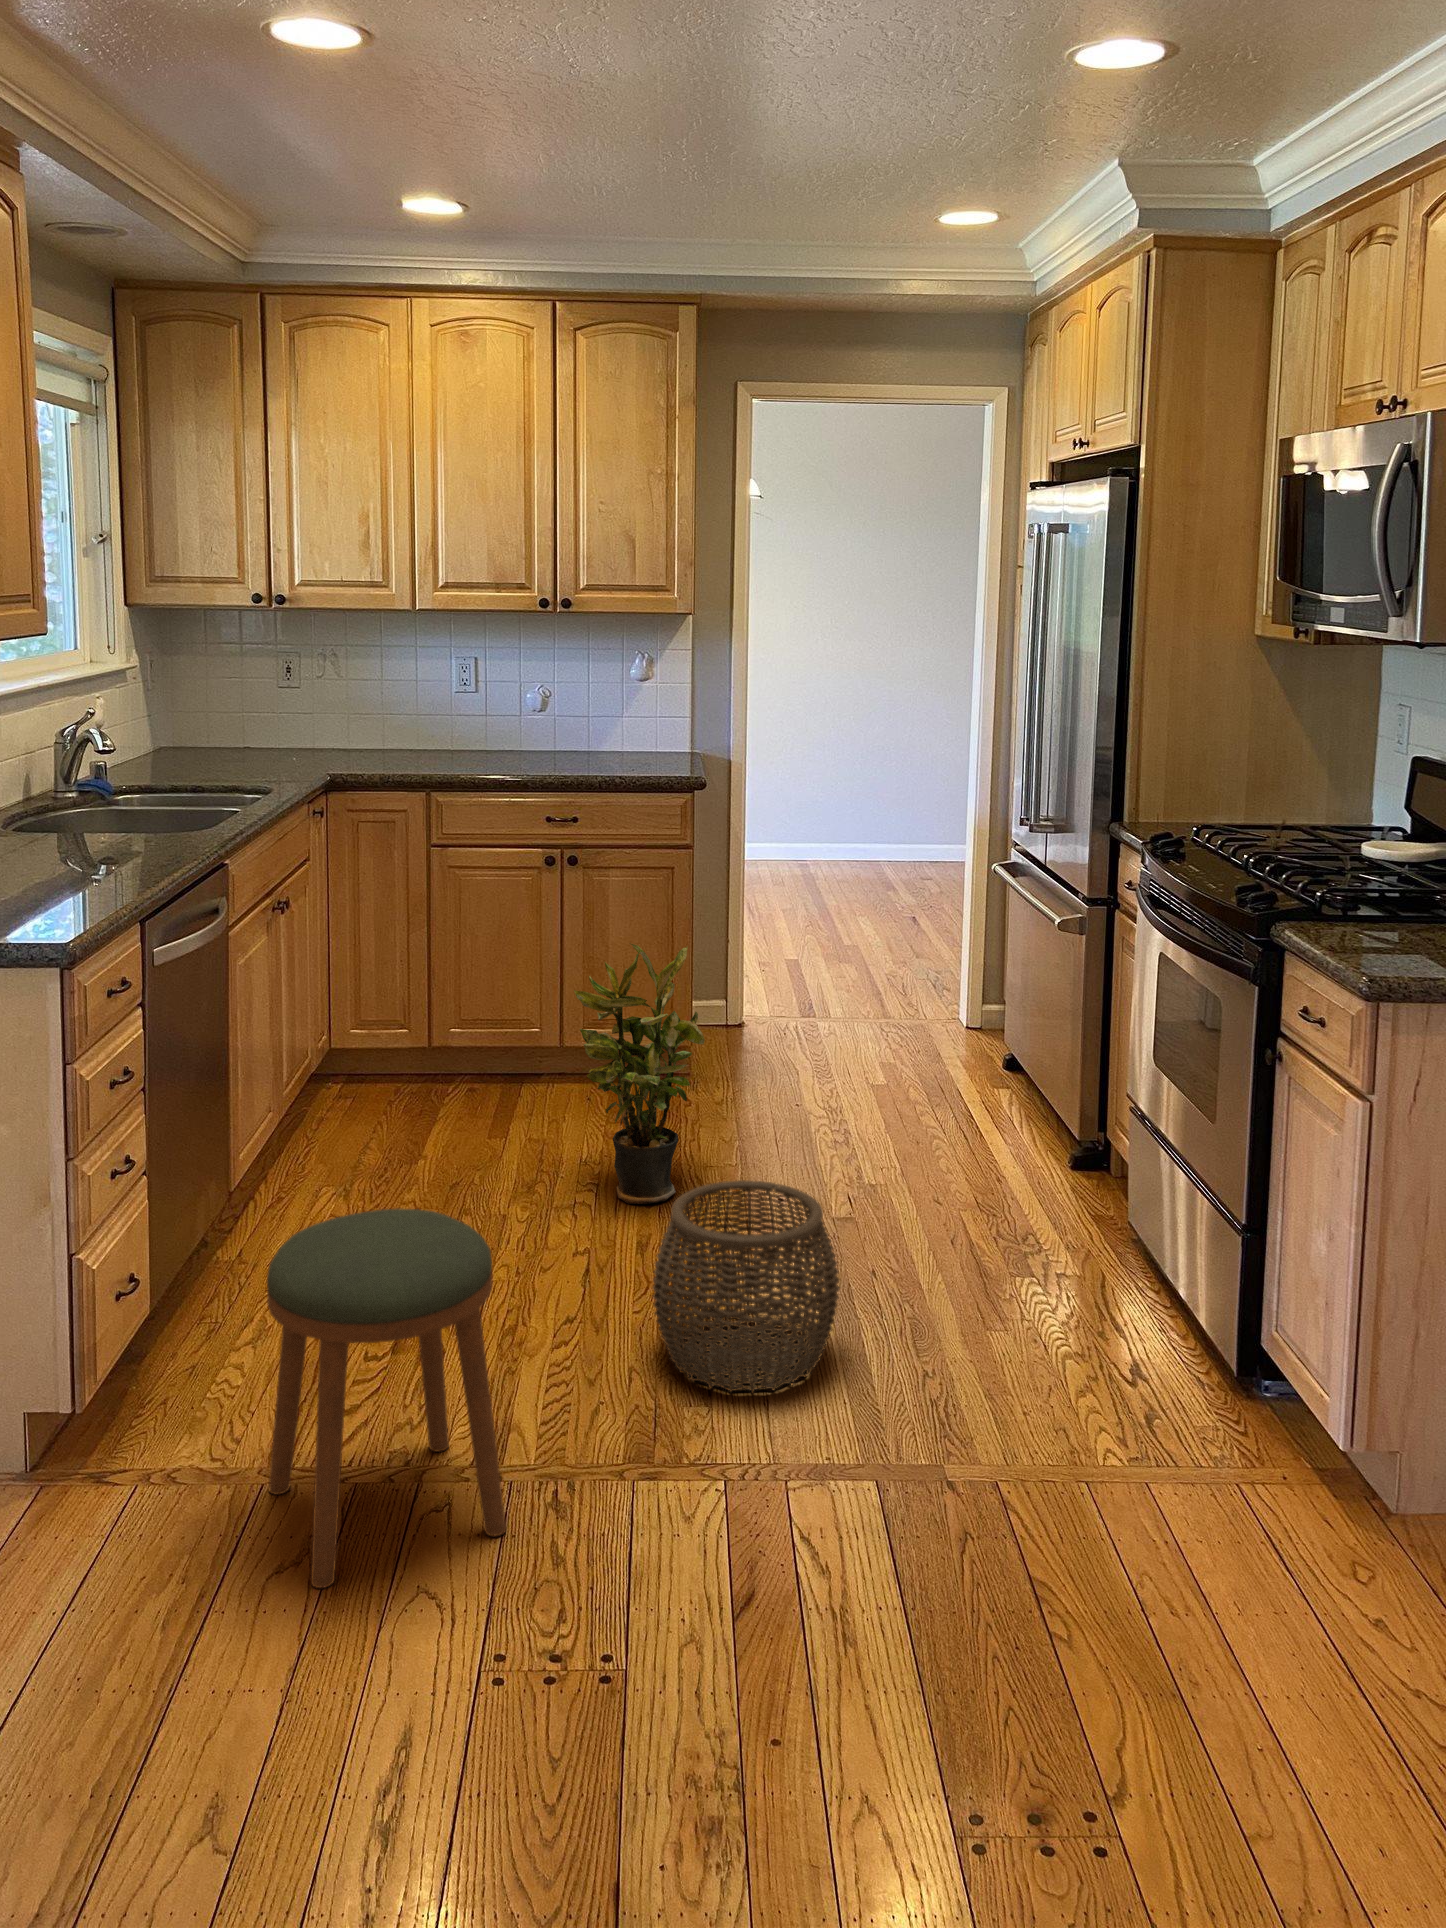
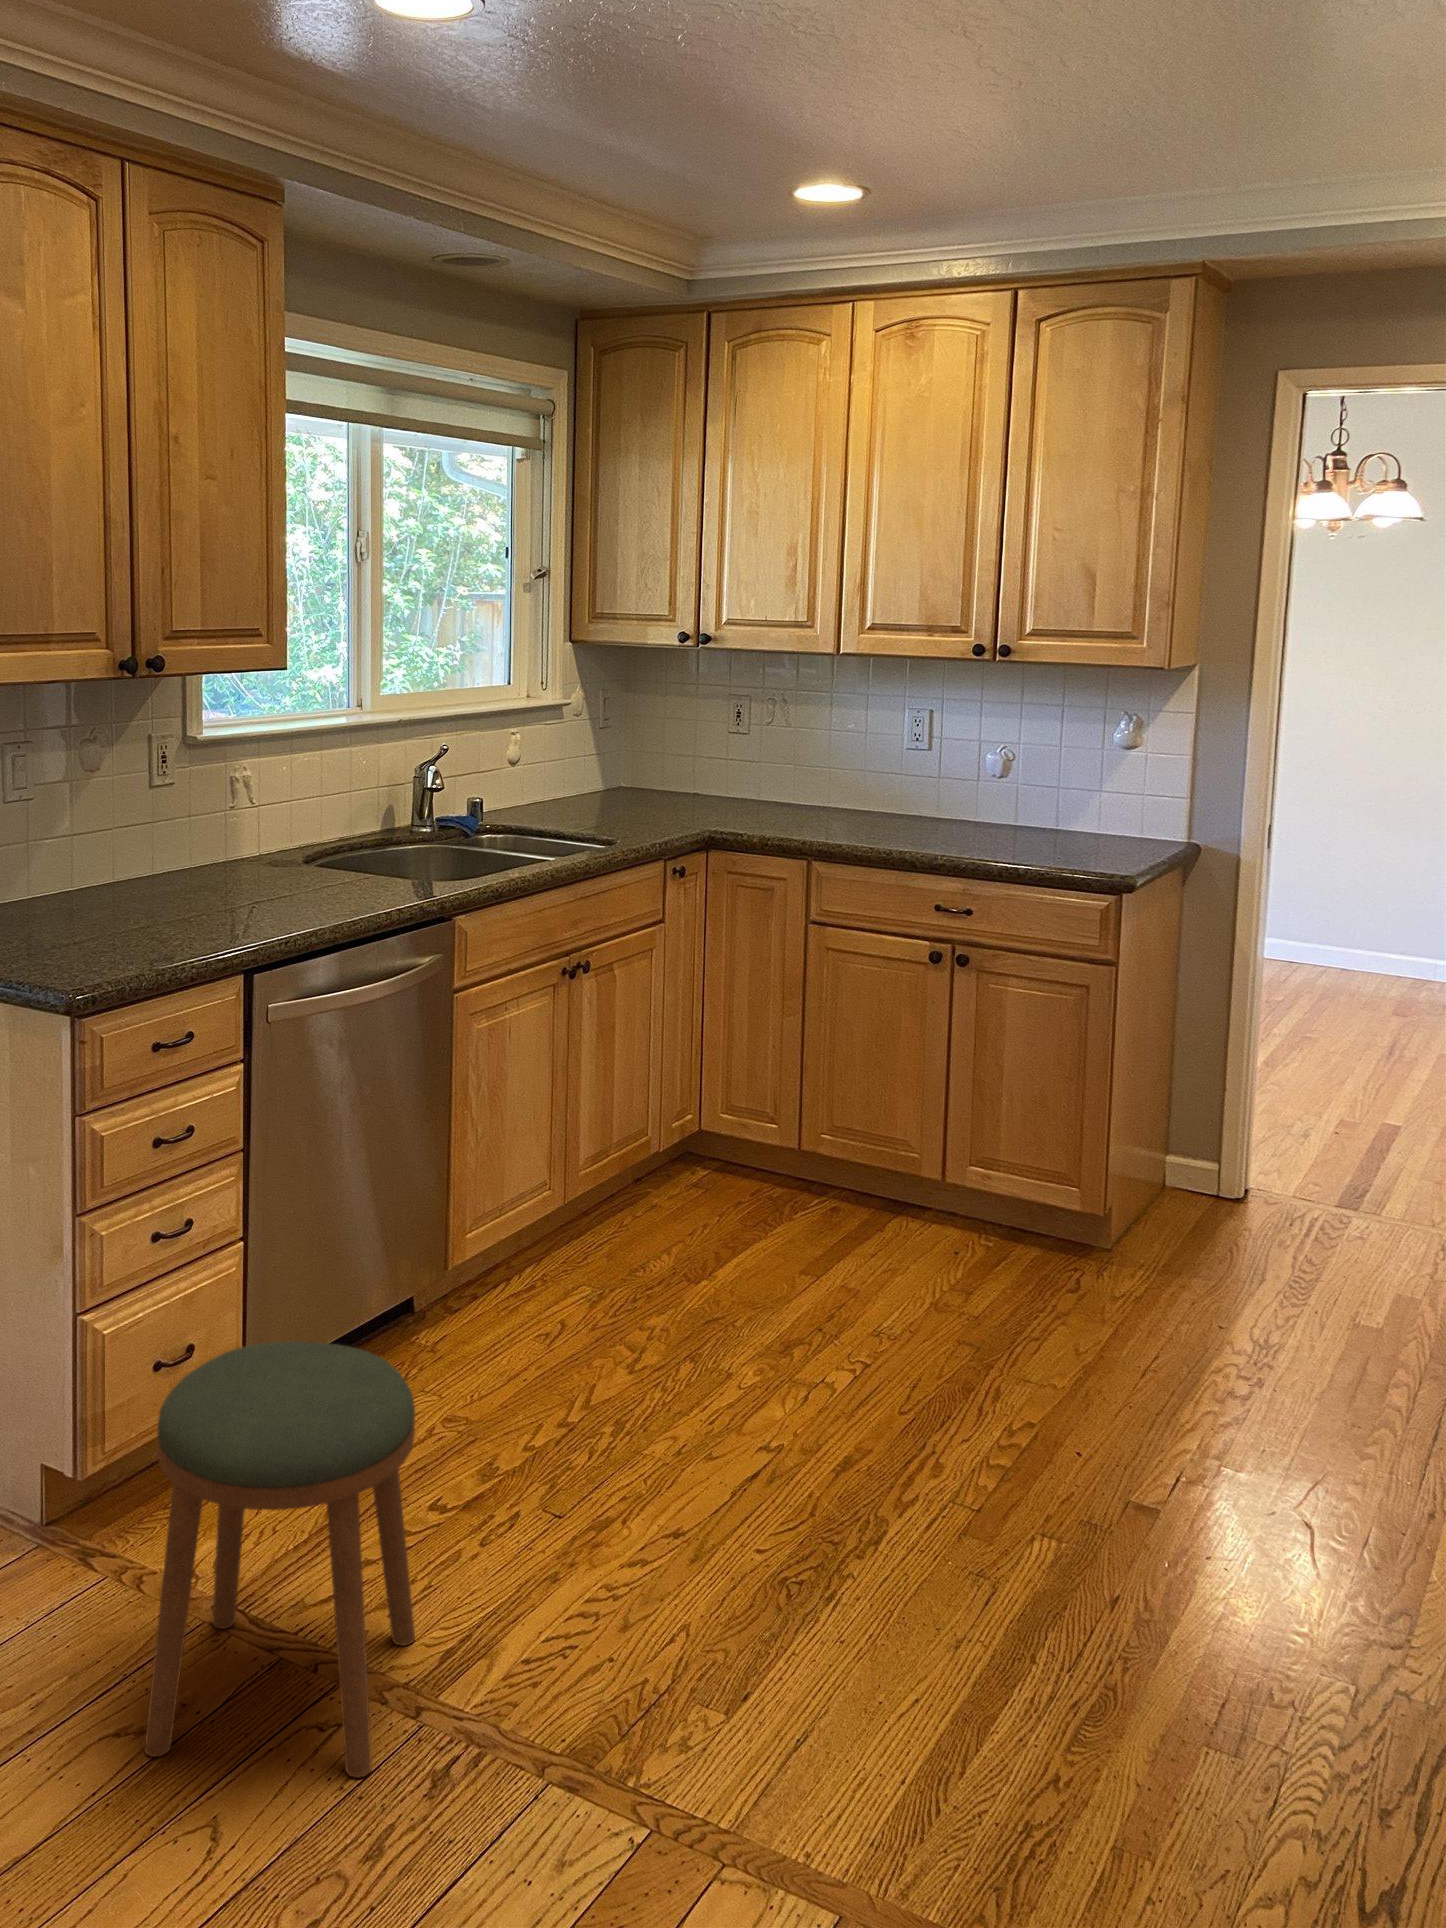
potted plant: present [574,943,705,1204] -> none [823,1081,1001,1418]
woven basket: present [653,1180,840,1393] -> none [708,1420,961,1730]

